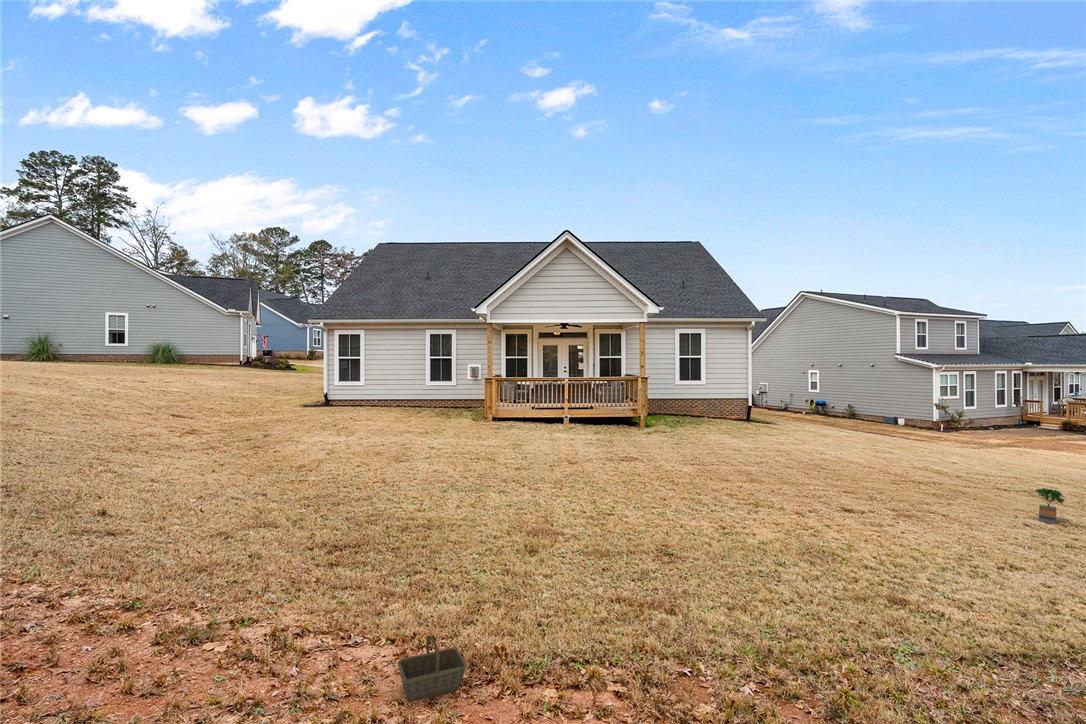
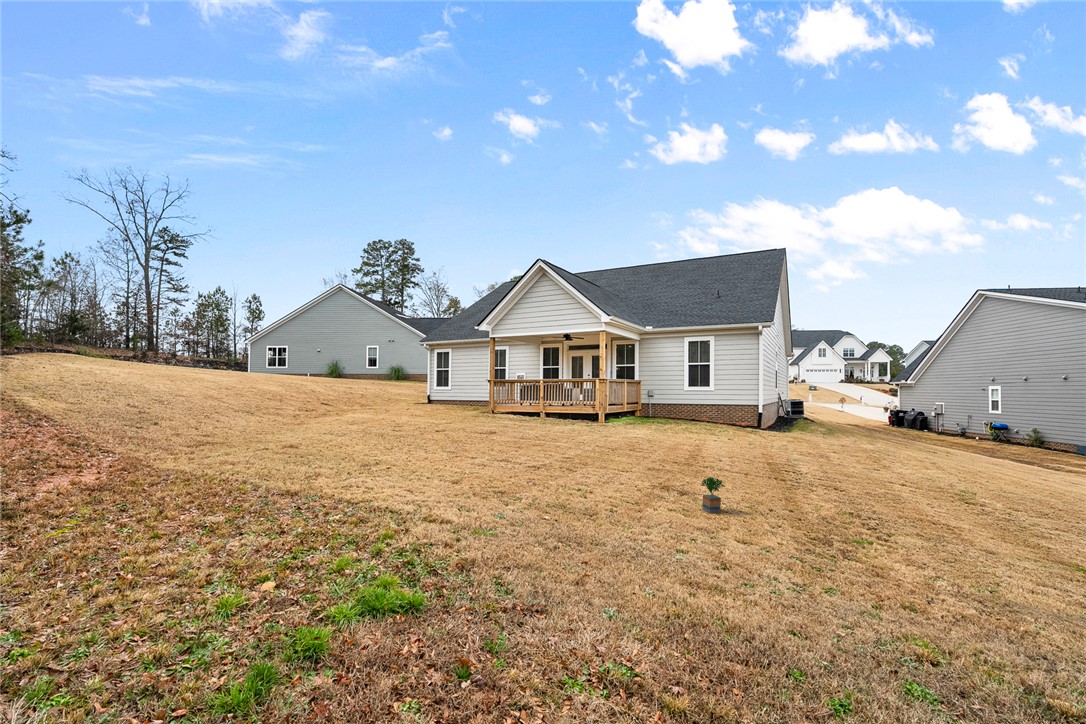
basket: present [398,635,467,701] -> none [80,460,116,481]

